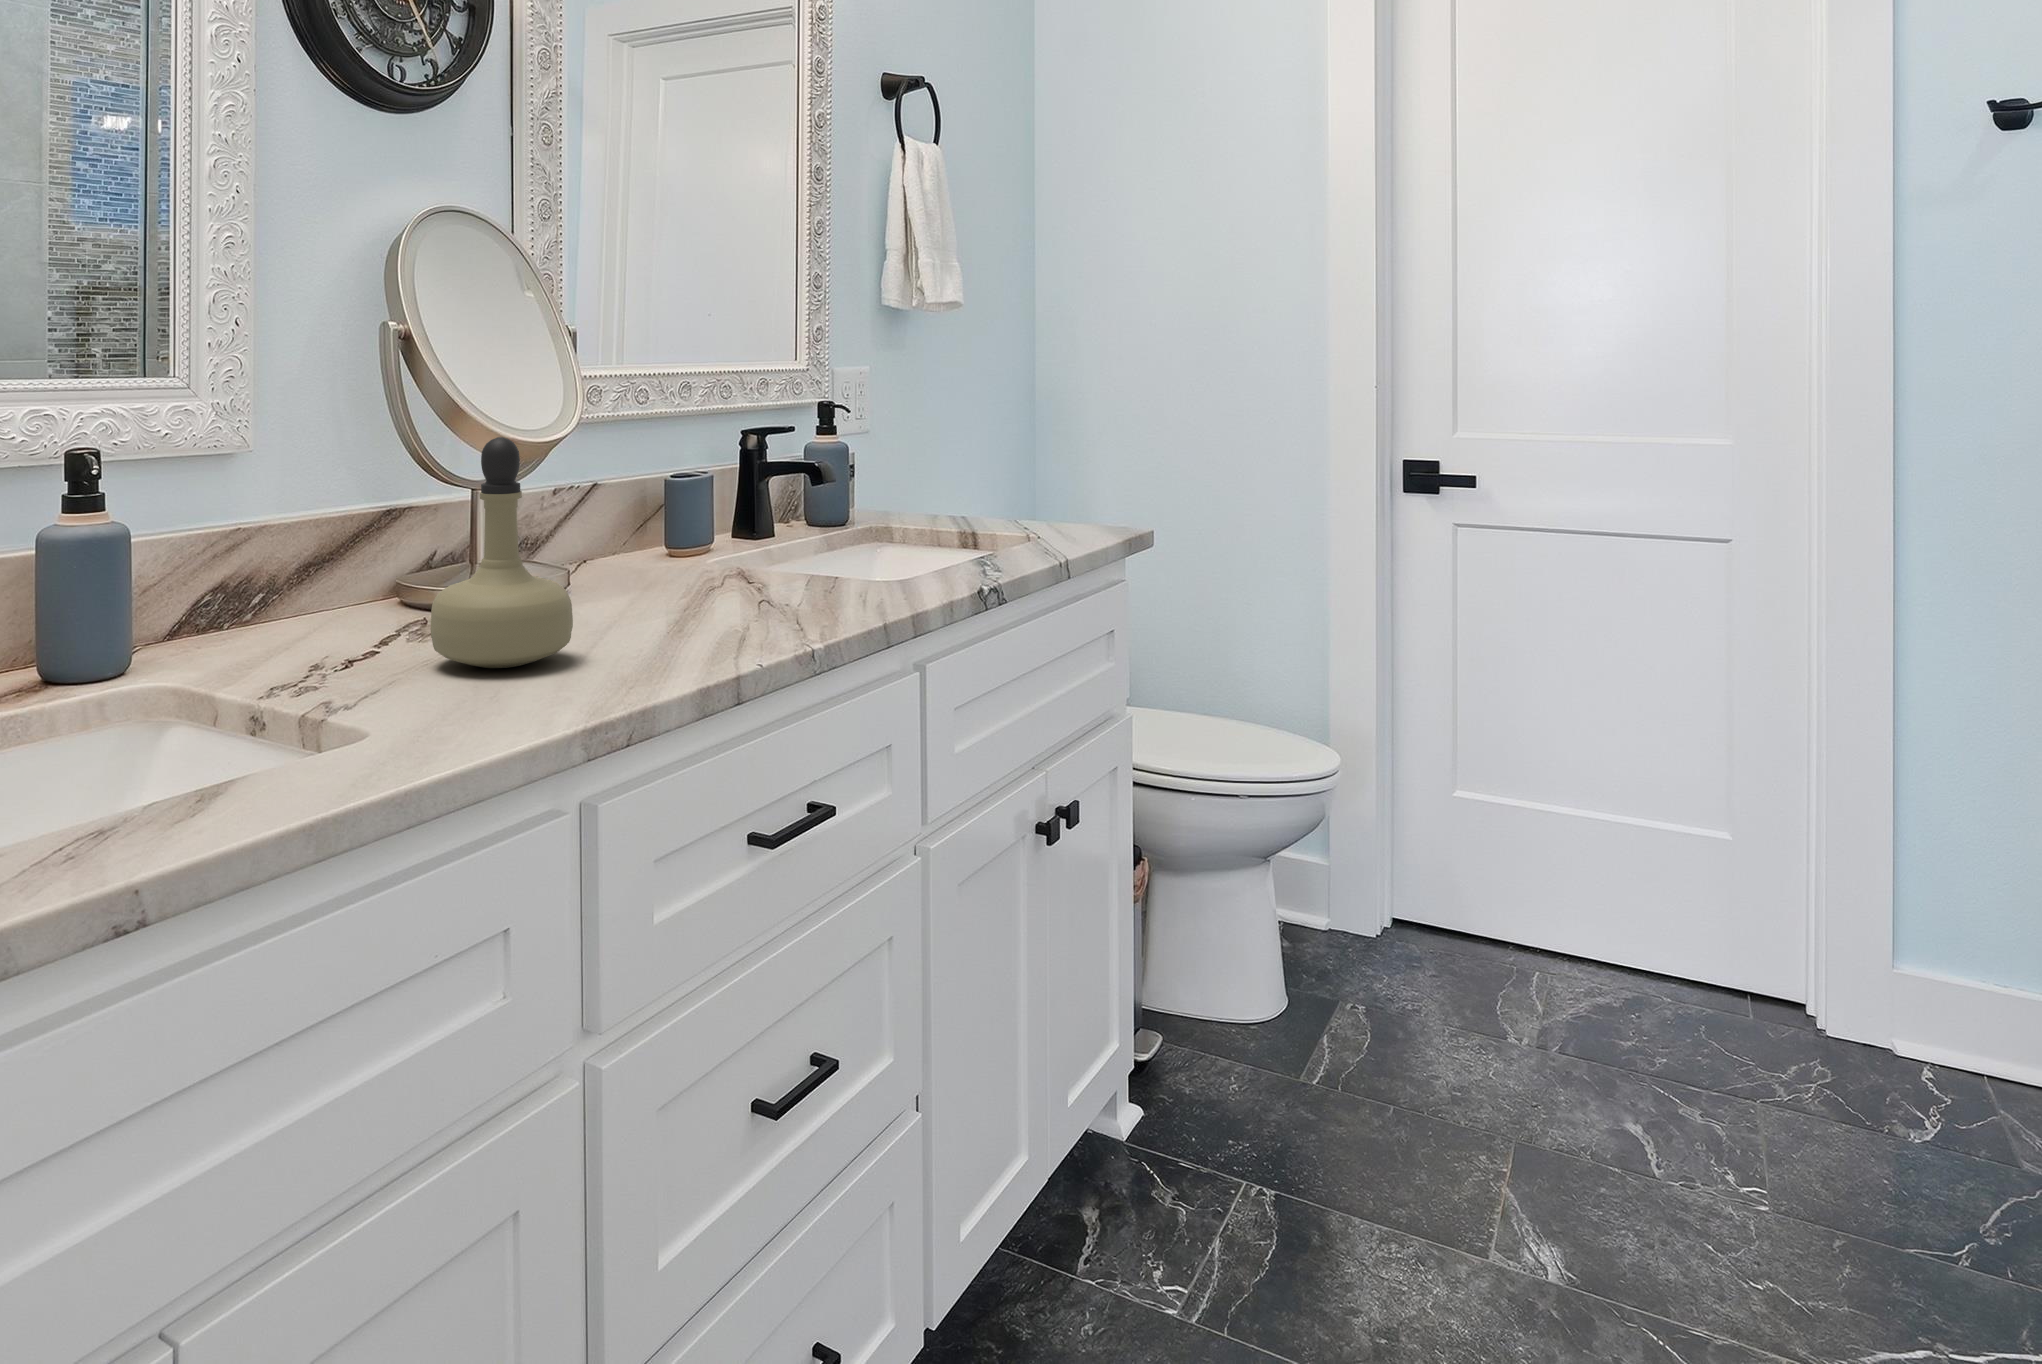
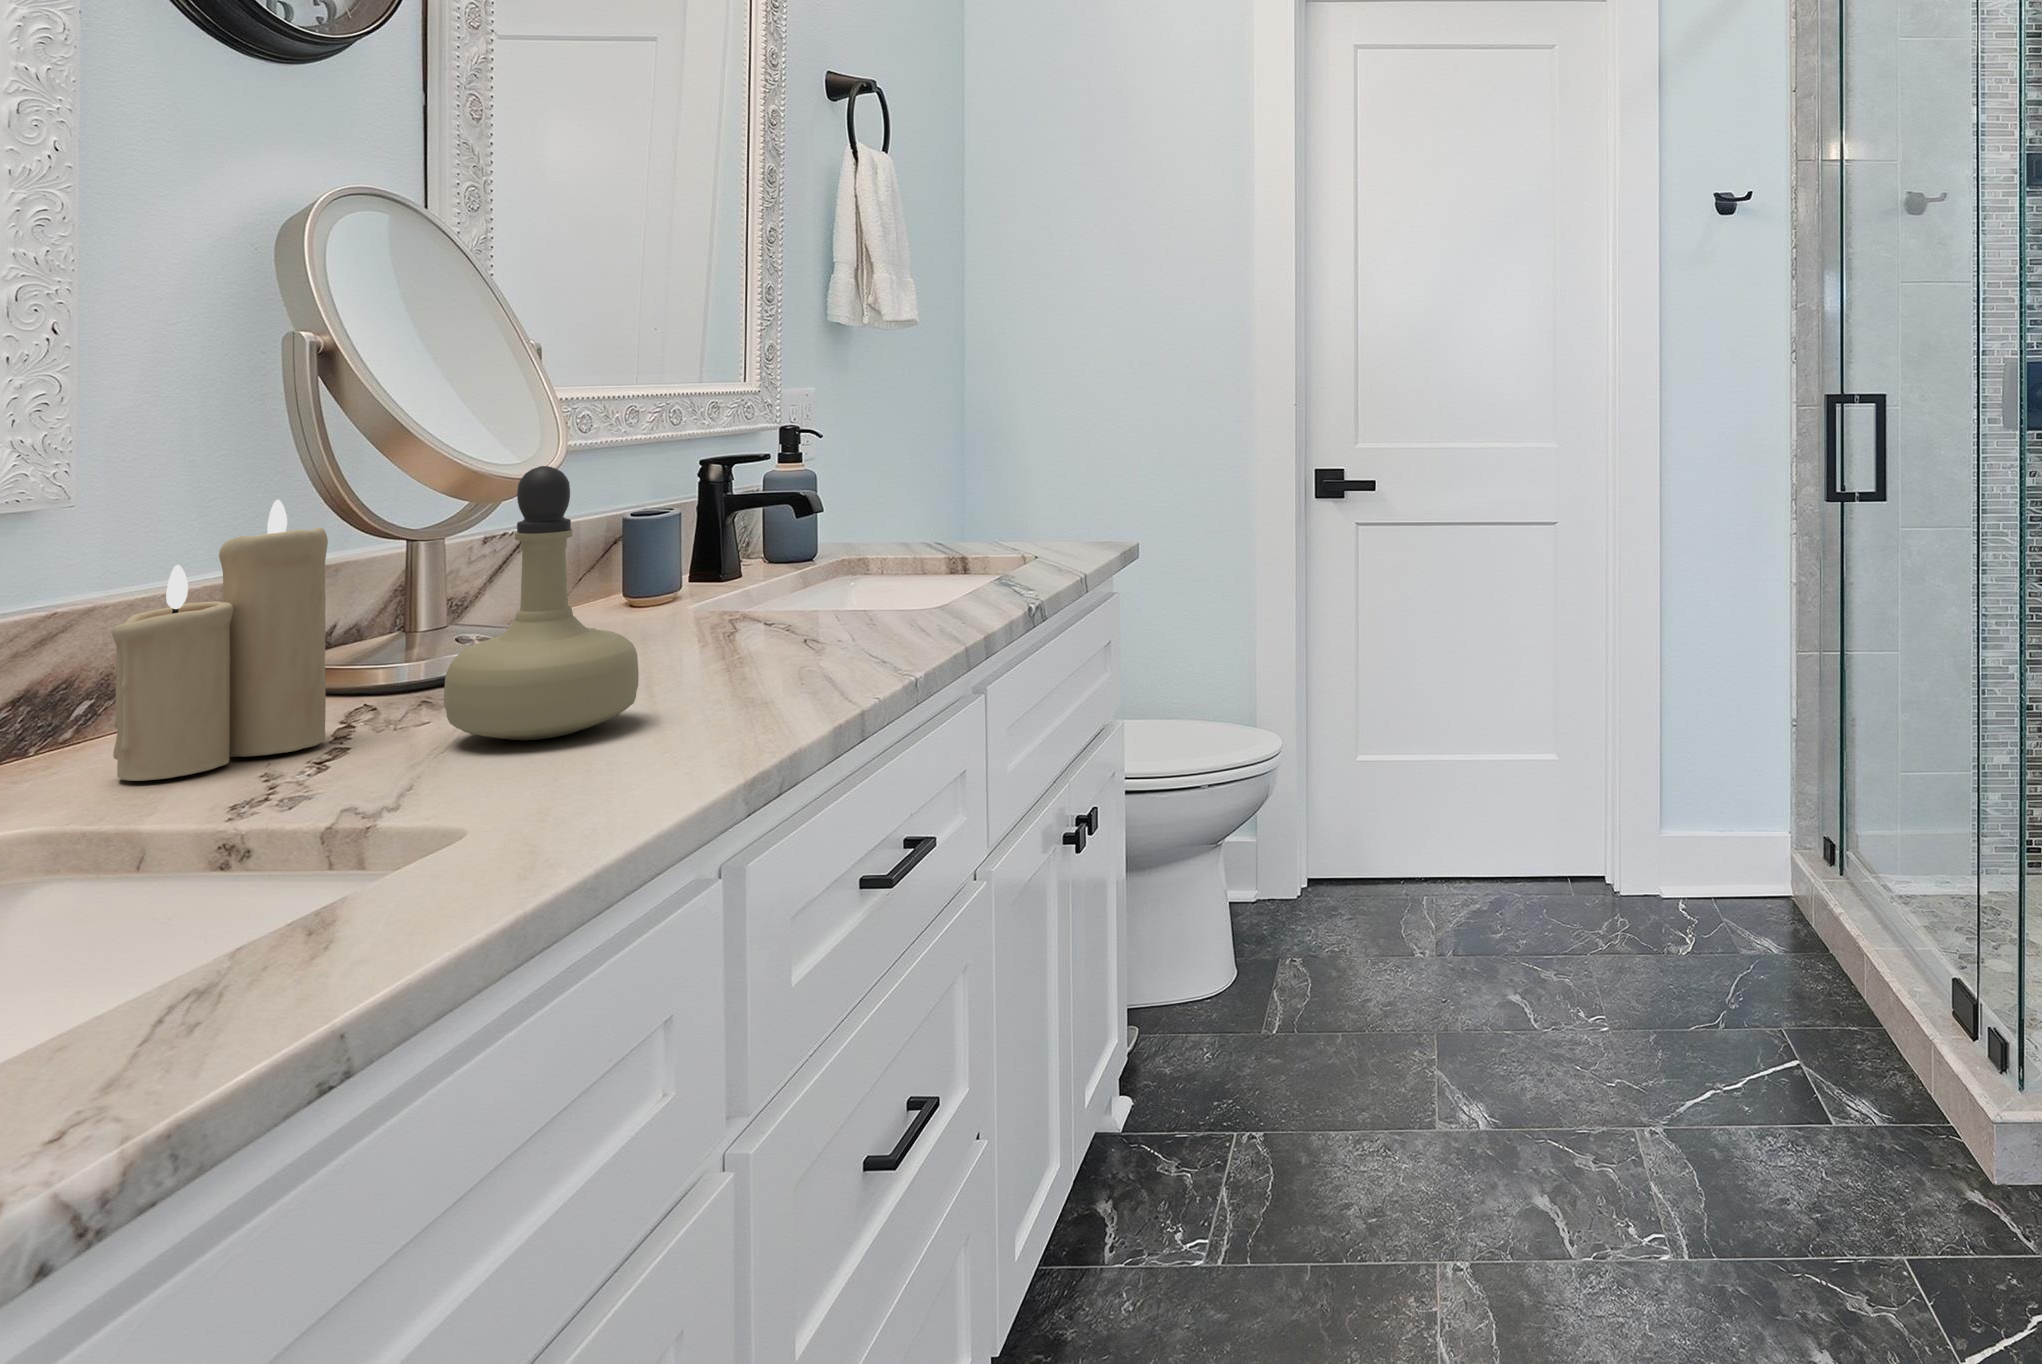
candle: none [234,457,372,663] -> present [112,500,328,781]

